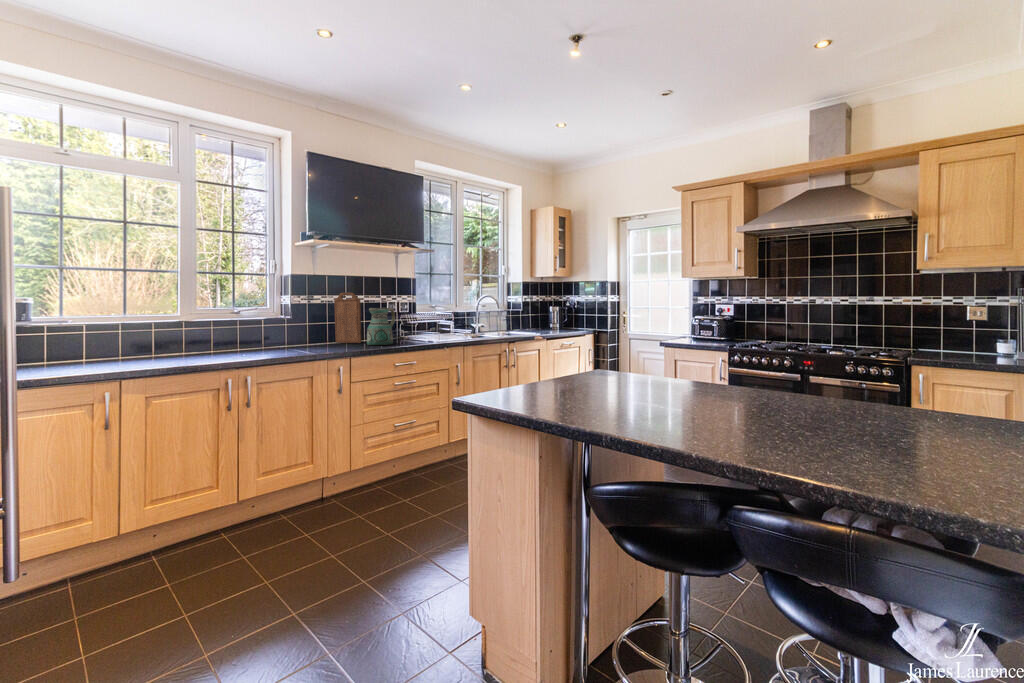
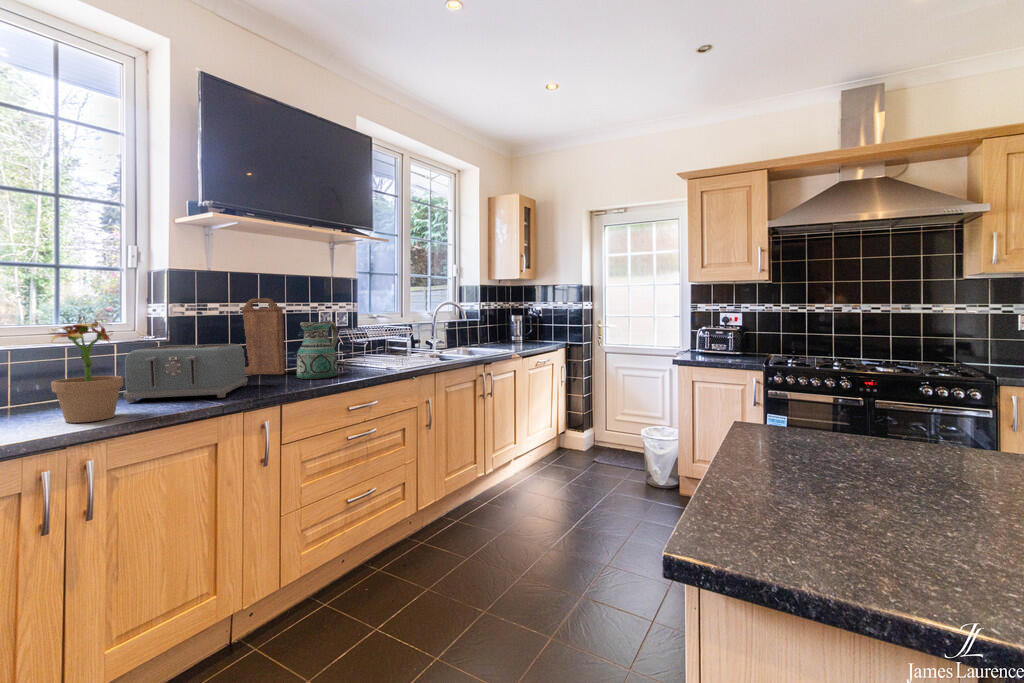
potted plant: none [231,301,265,358] -> present [51,316,123,423]
toaster: none [265,321,335,352] -> present [123,344,247,402]

